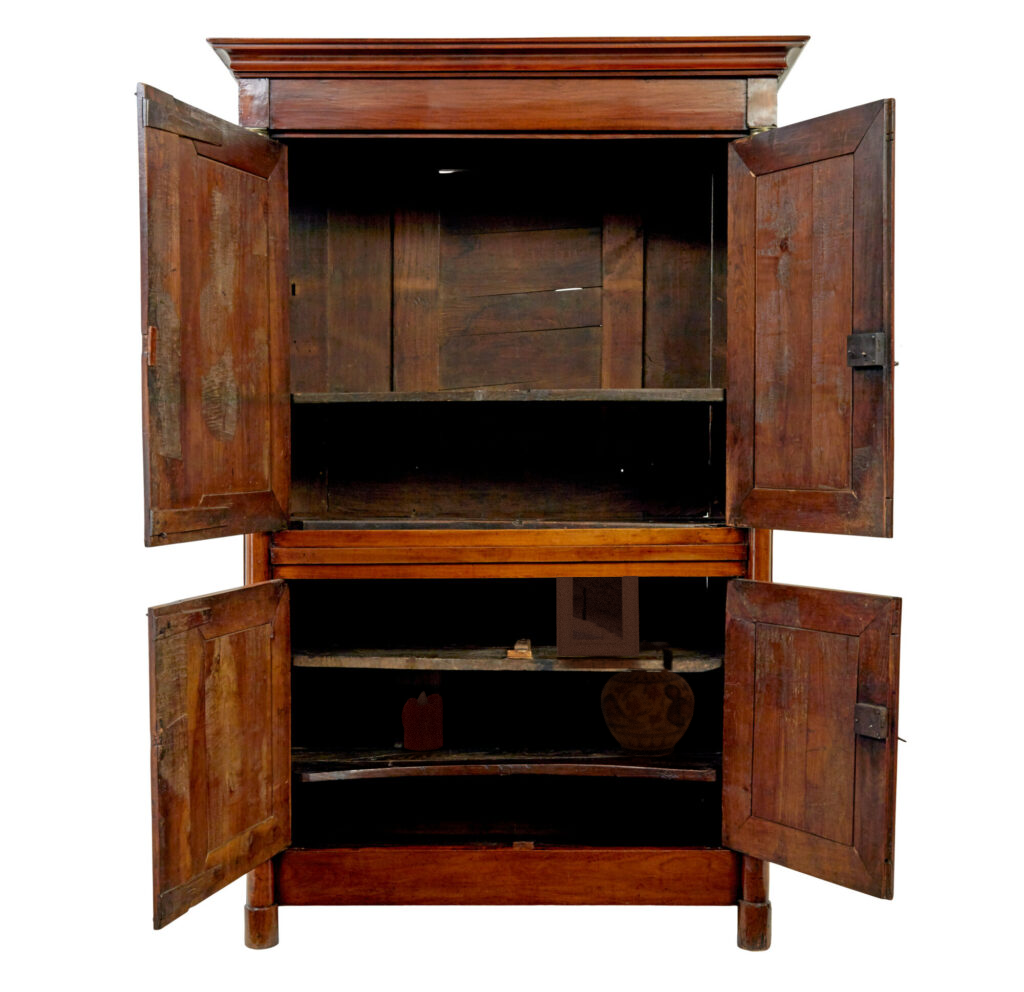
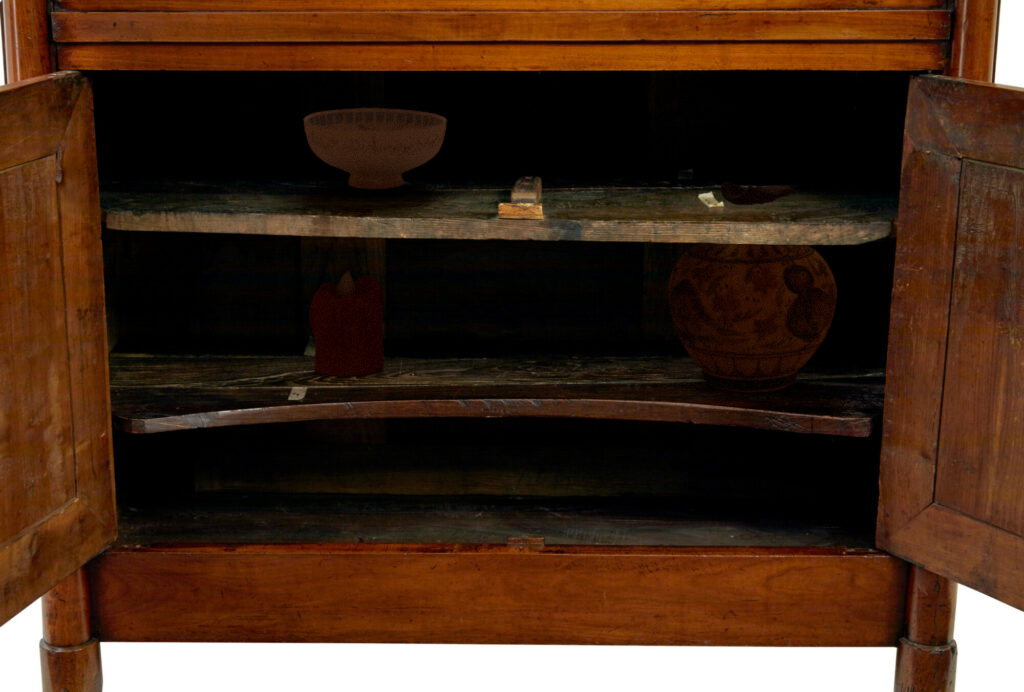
picture frame: present [557,576,639,656] -> none [589,26,743,215]
ceramic bowl: none [401,601,479,644] -> present [304,108,446,189]

